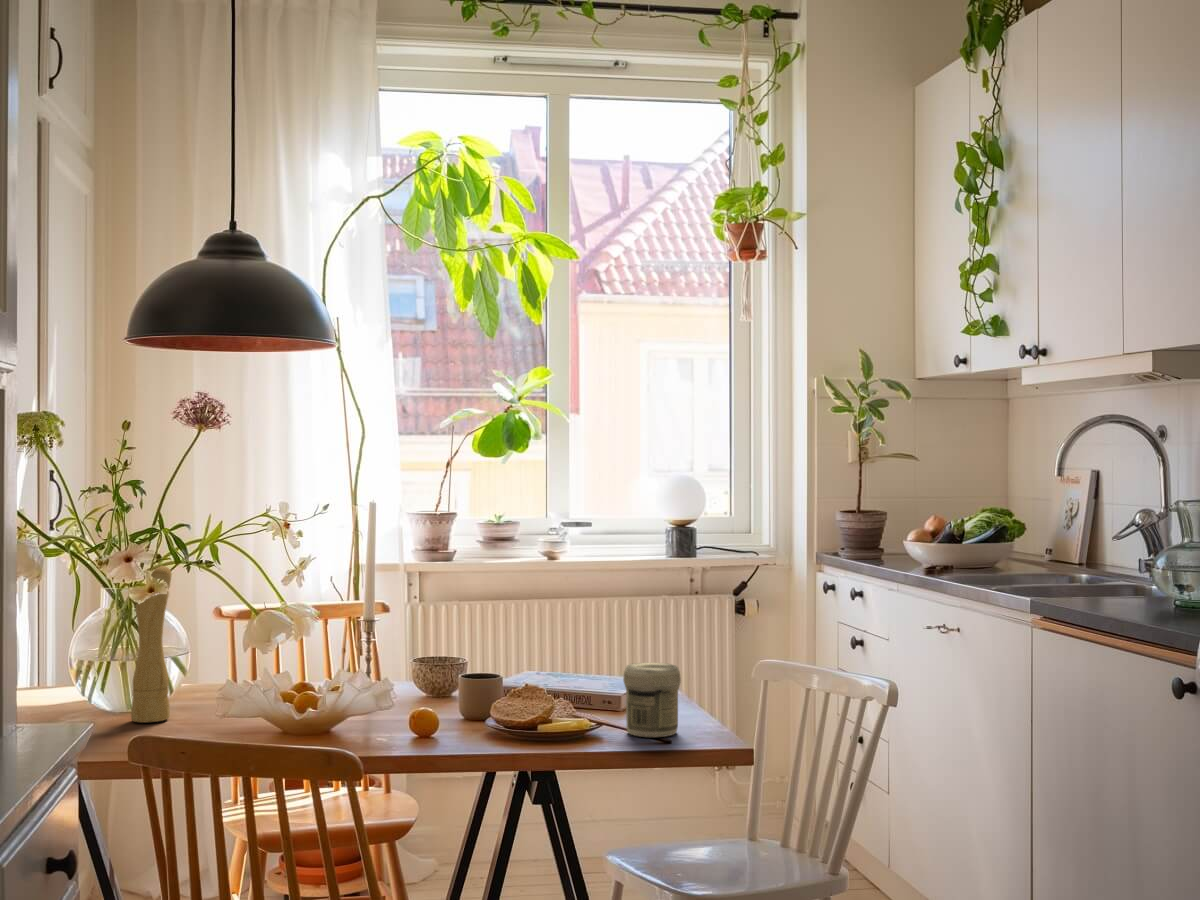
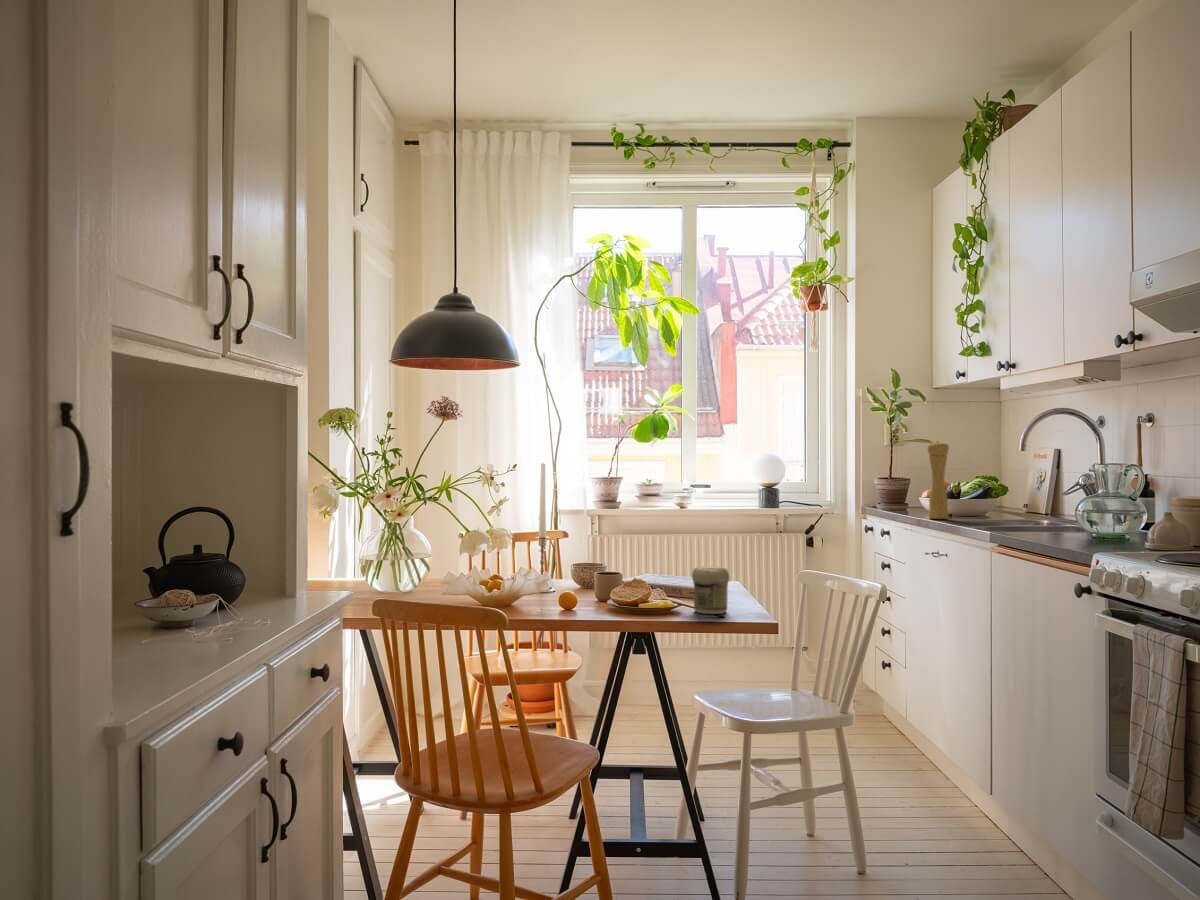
pepper mill: present [131,566,172,723] -> present [928,442,949,519]

